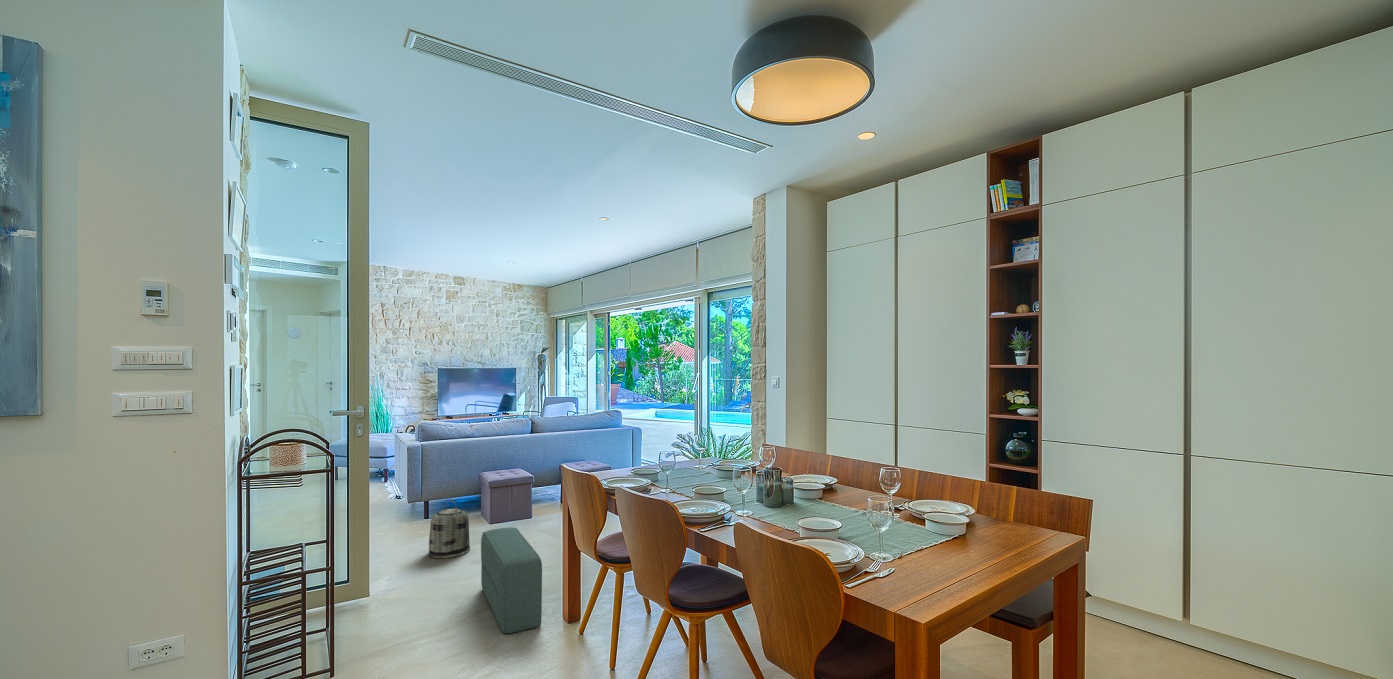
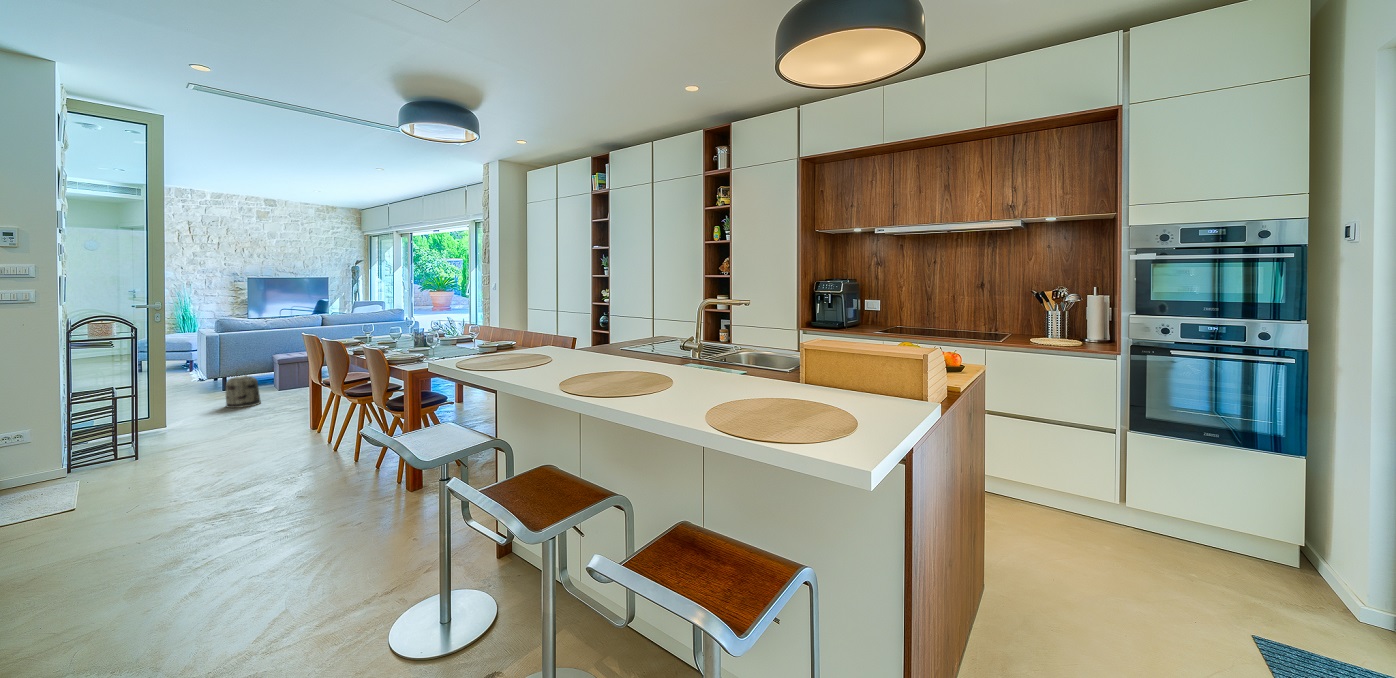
pouf: present [481,527,542,633] -> none [258,381,296,435]

